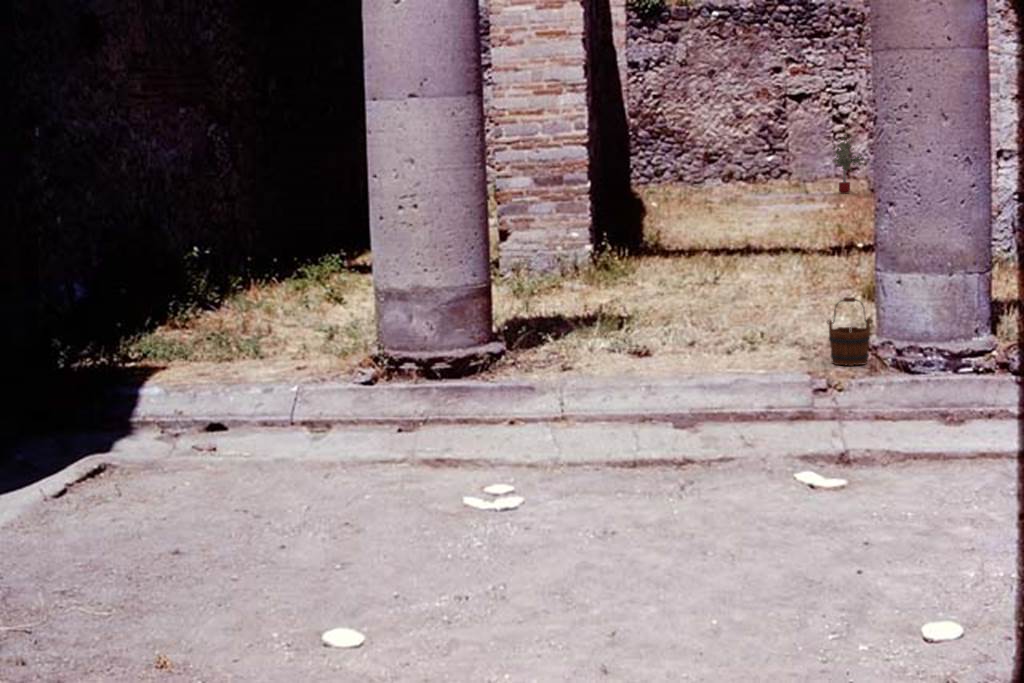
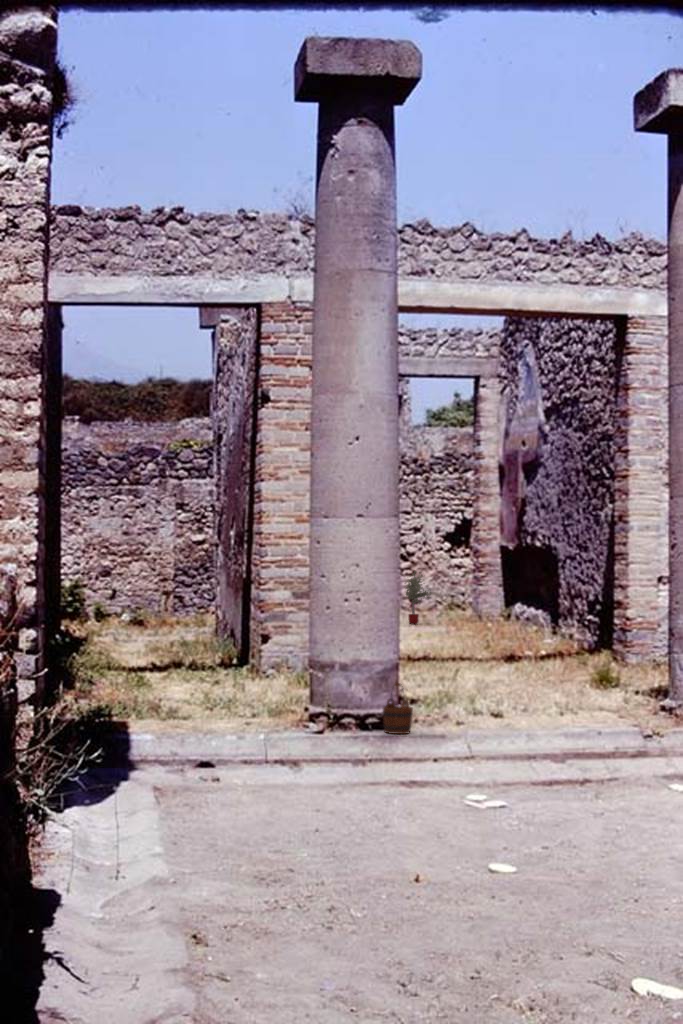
wooden bucket: present [827,297,872,366] -> present [383,683,413,734]

